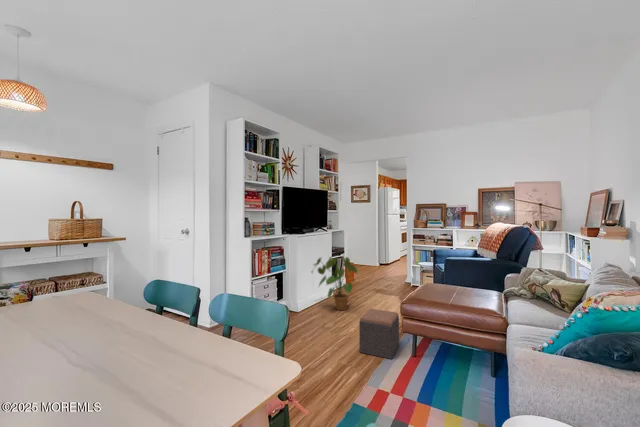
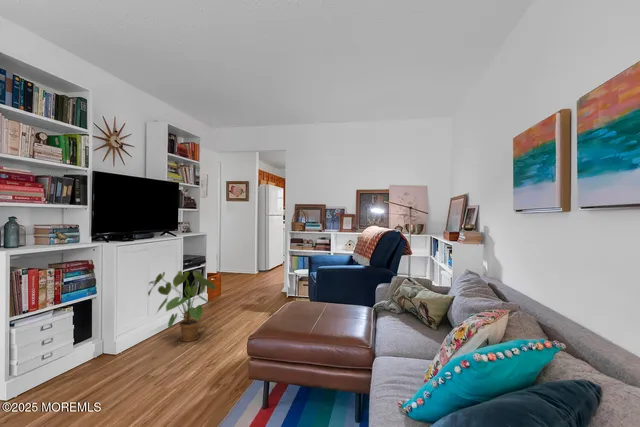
footstool: present [359,309,399,359] -> none [194,344,252,414]

